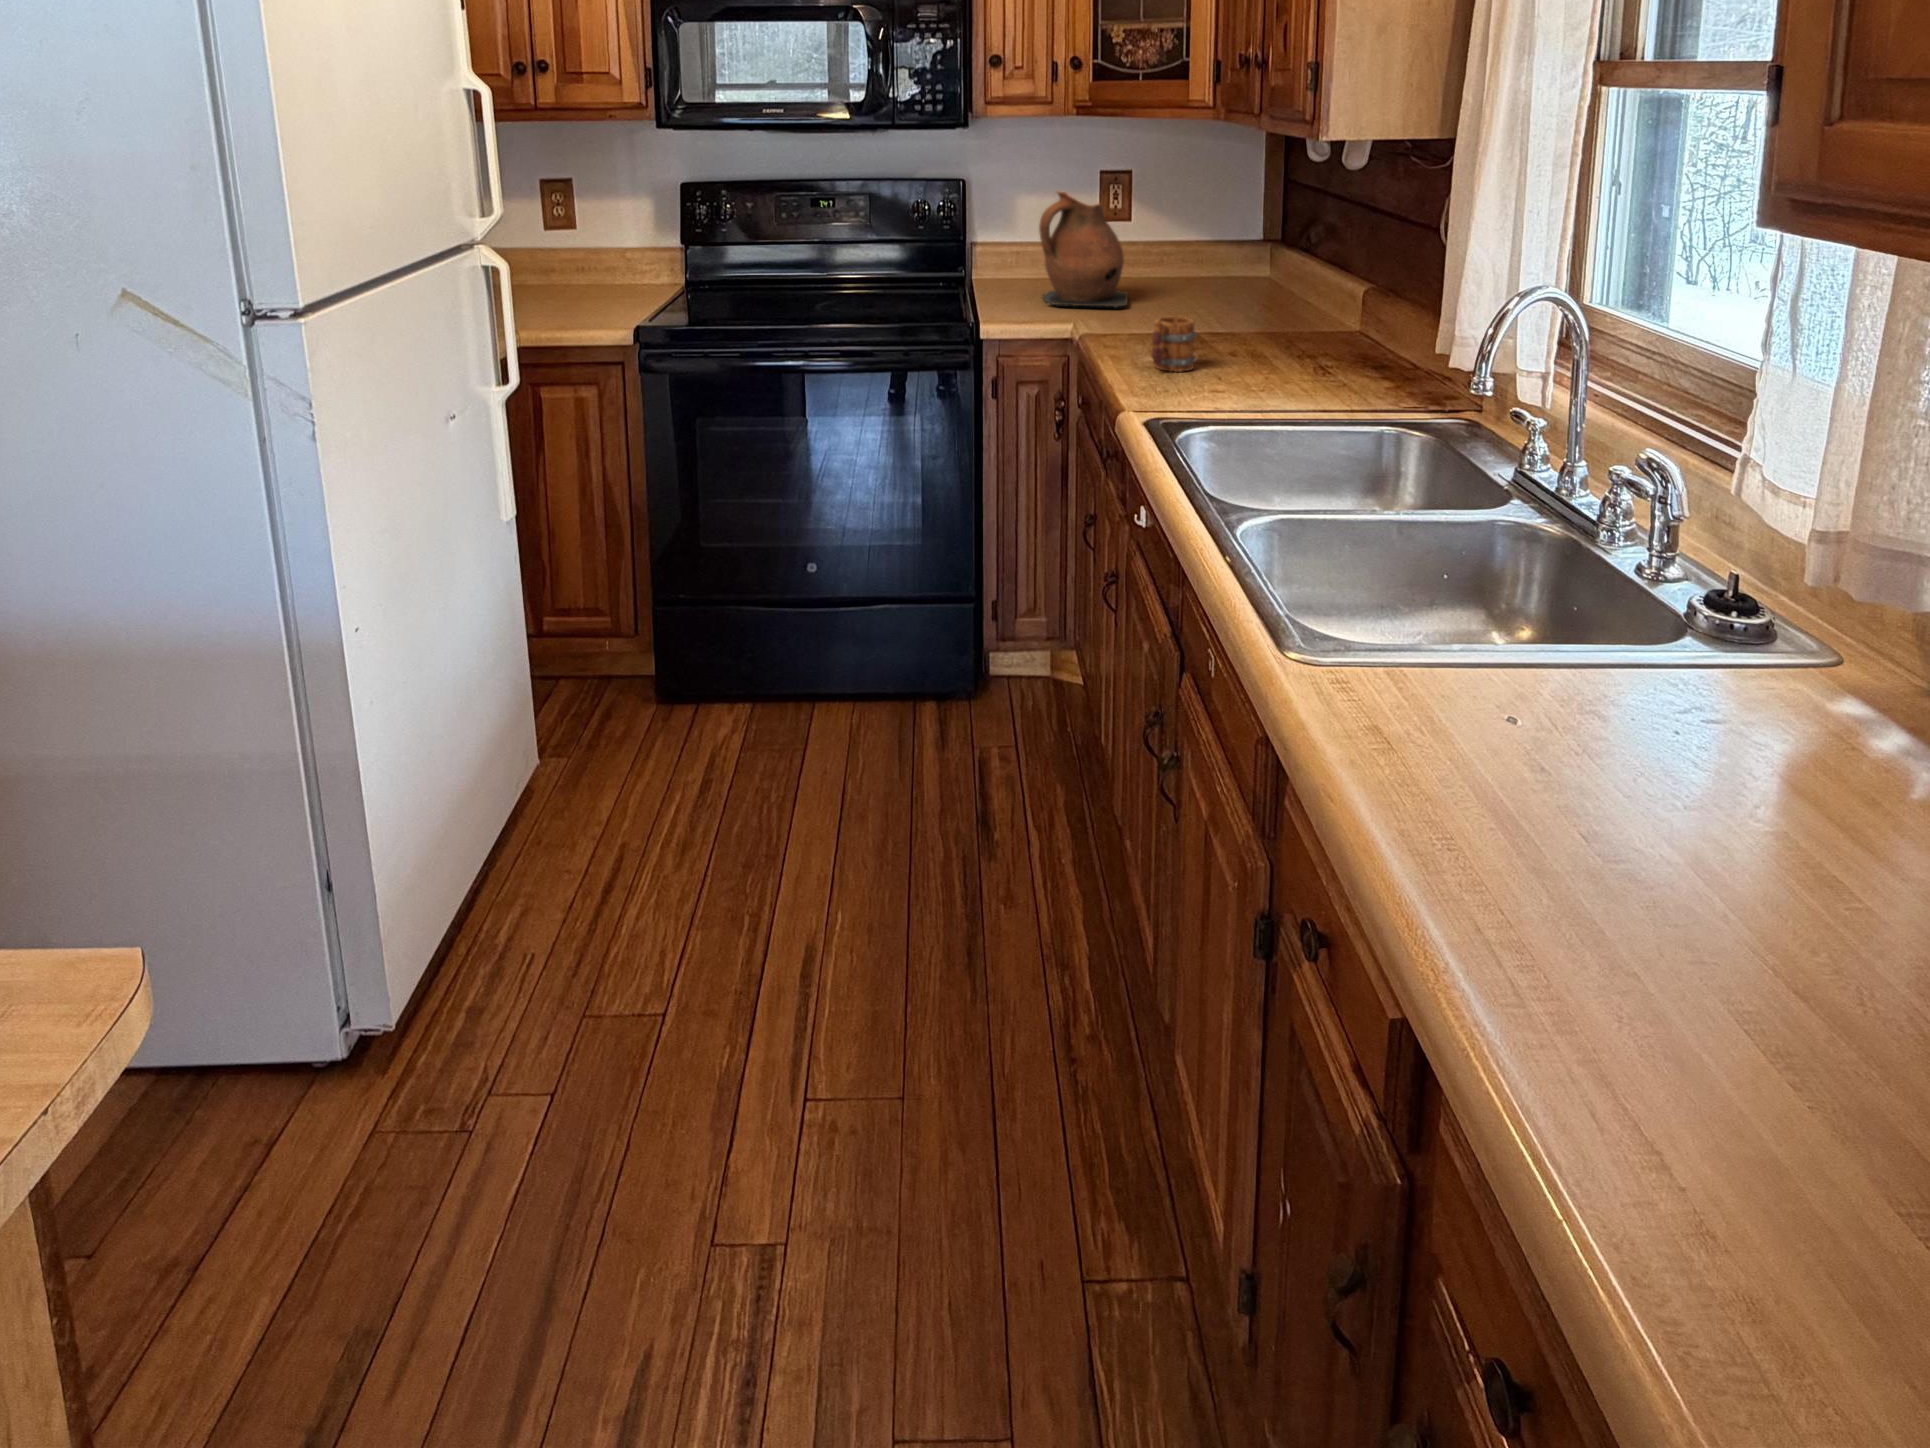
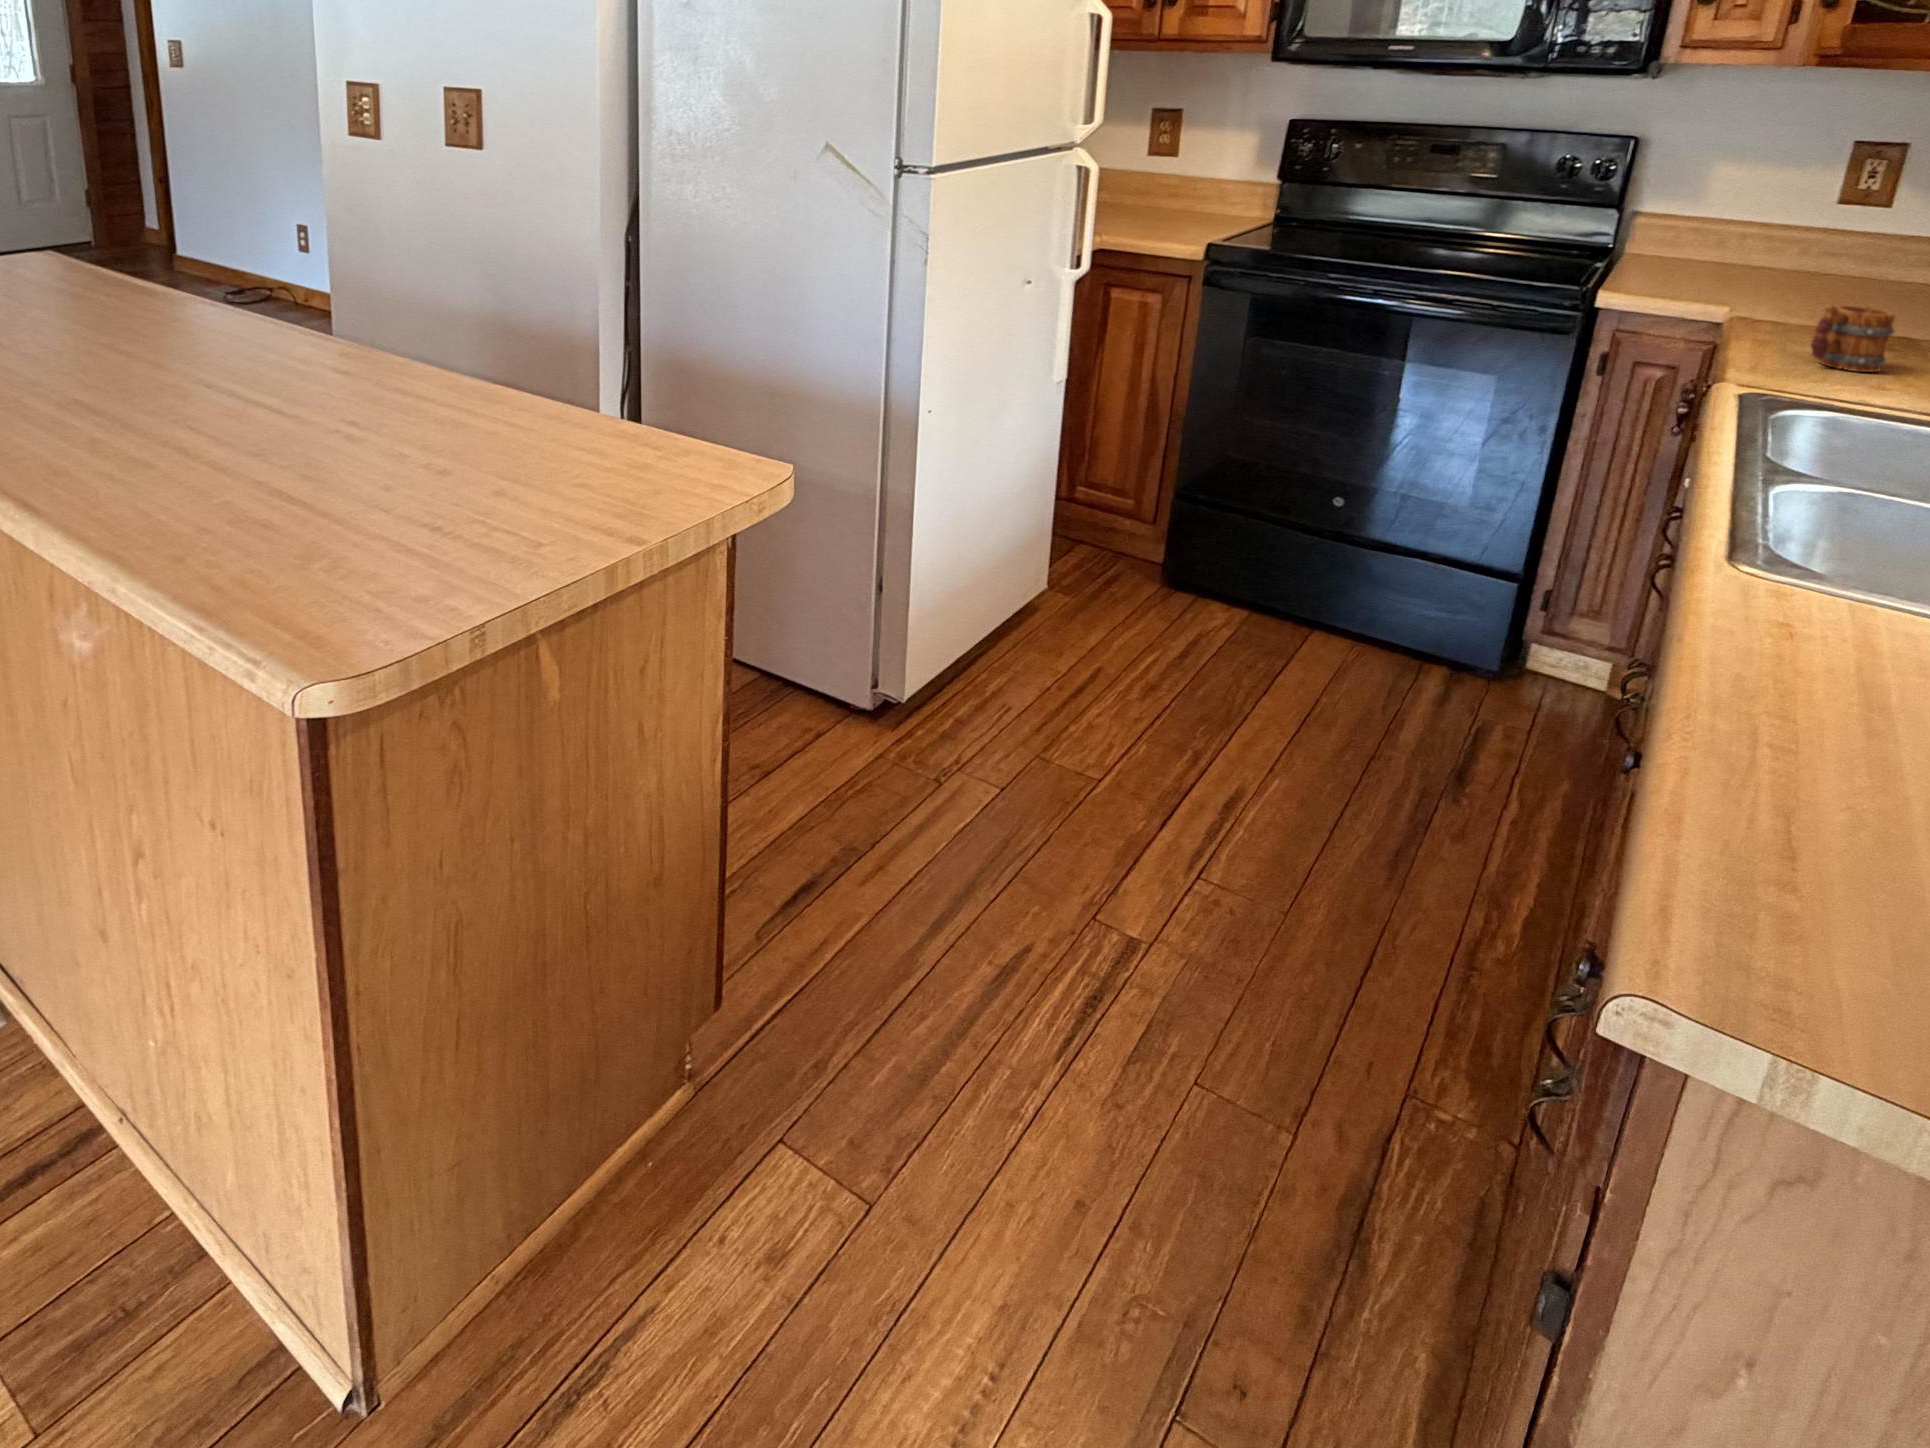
ceramic pitcher: present [1039,191,1128,308] -> none [1710,157,1854,306]

